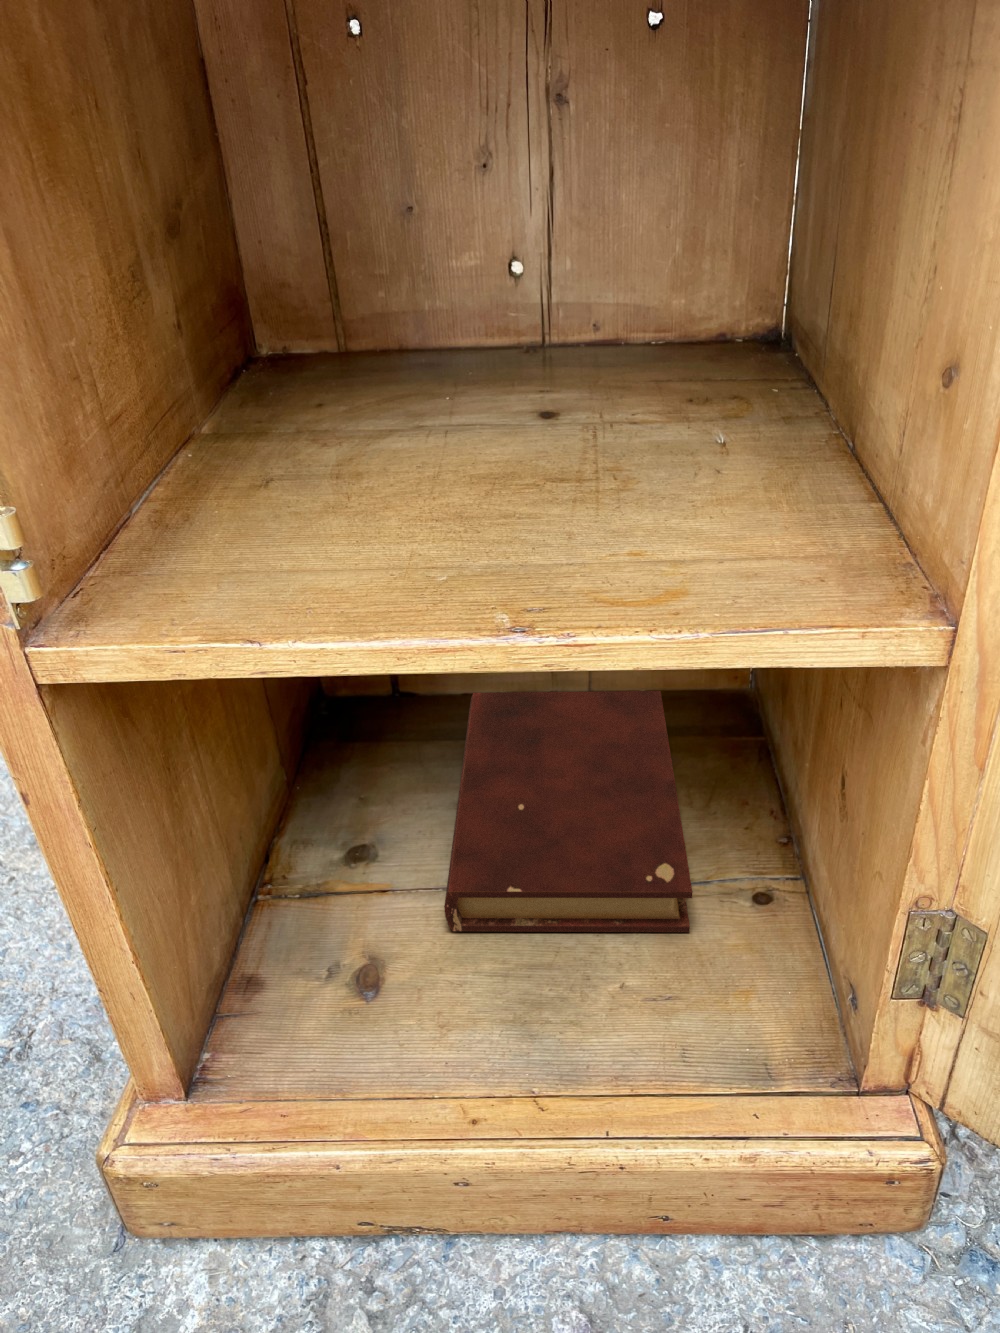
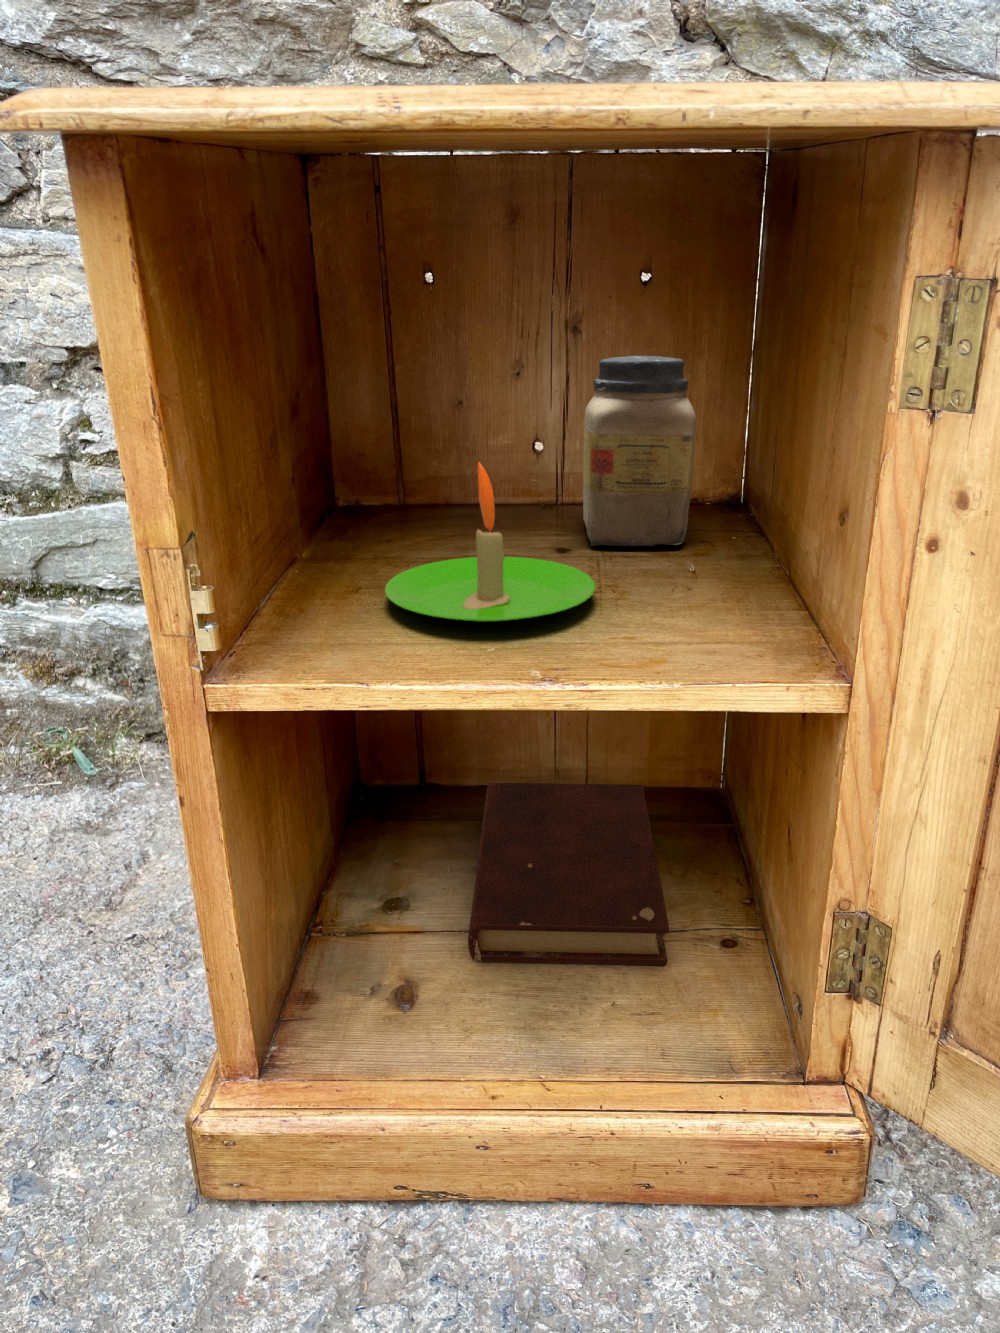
jar: none [579,126,732,404] -> present [583,356,696,546]
candle: none [303,300,593,537] -> present [385,462,596,622]

